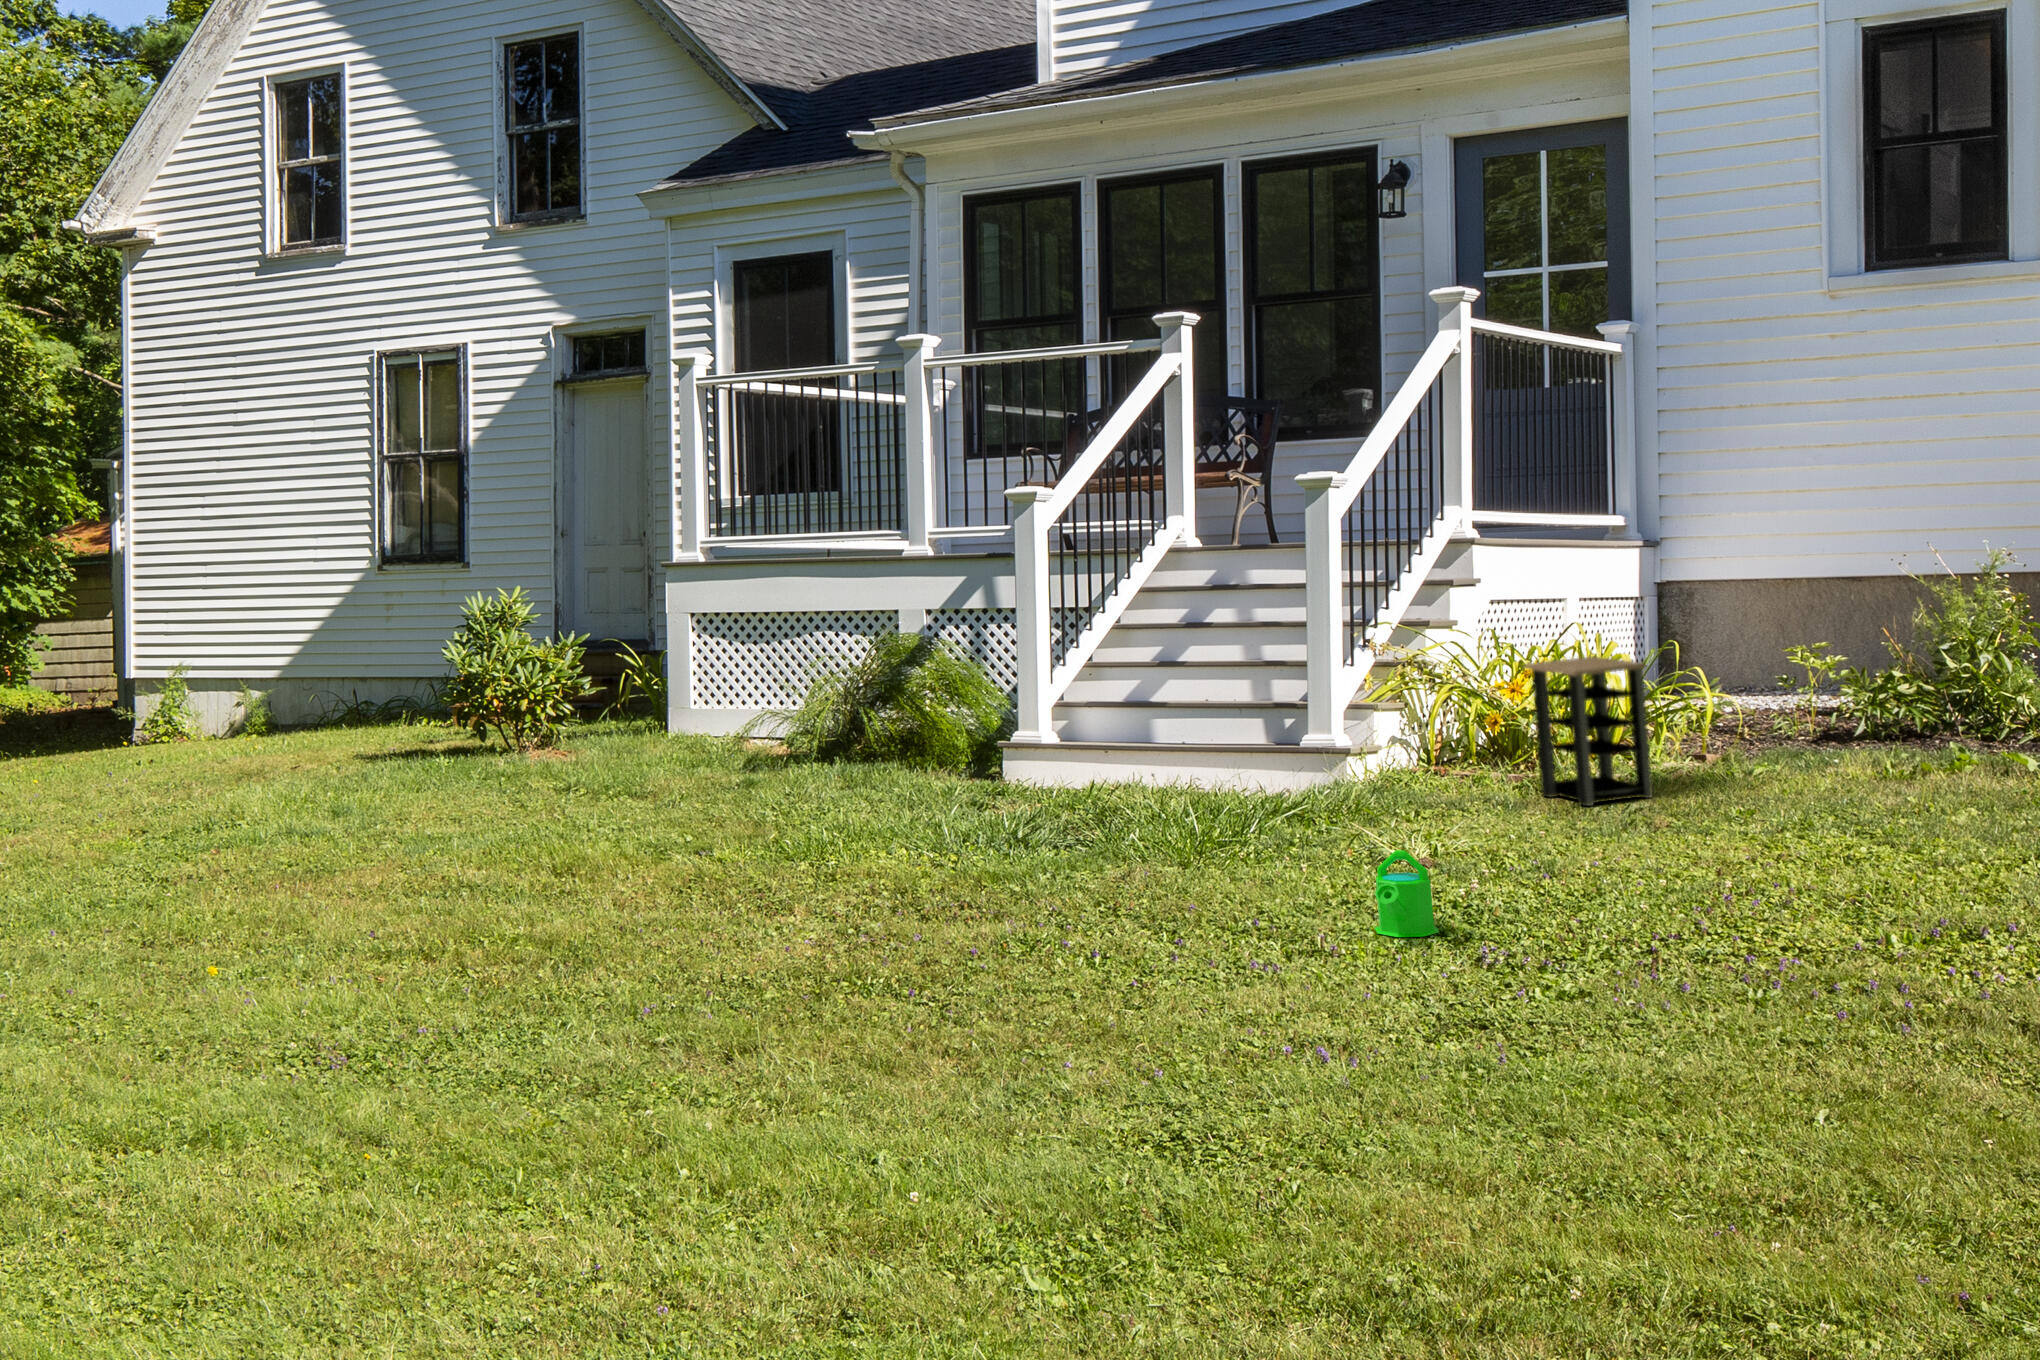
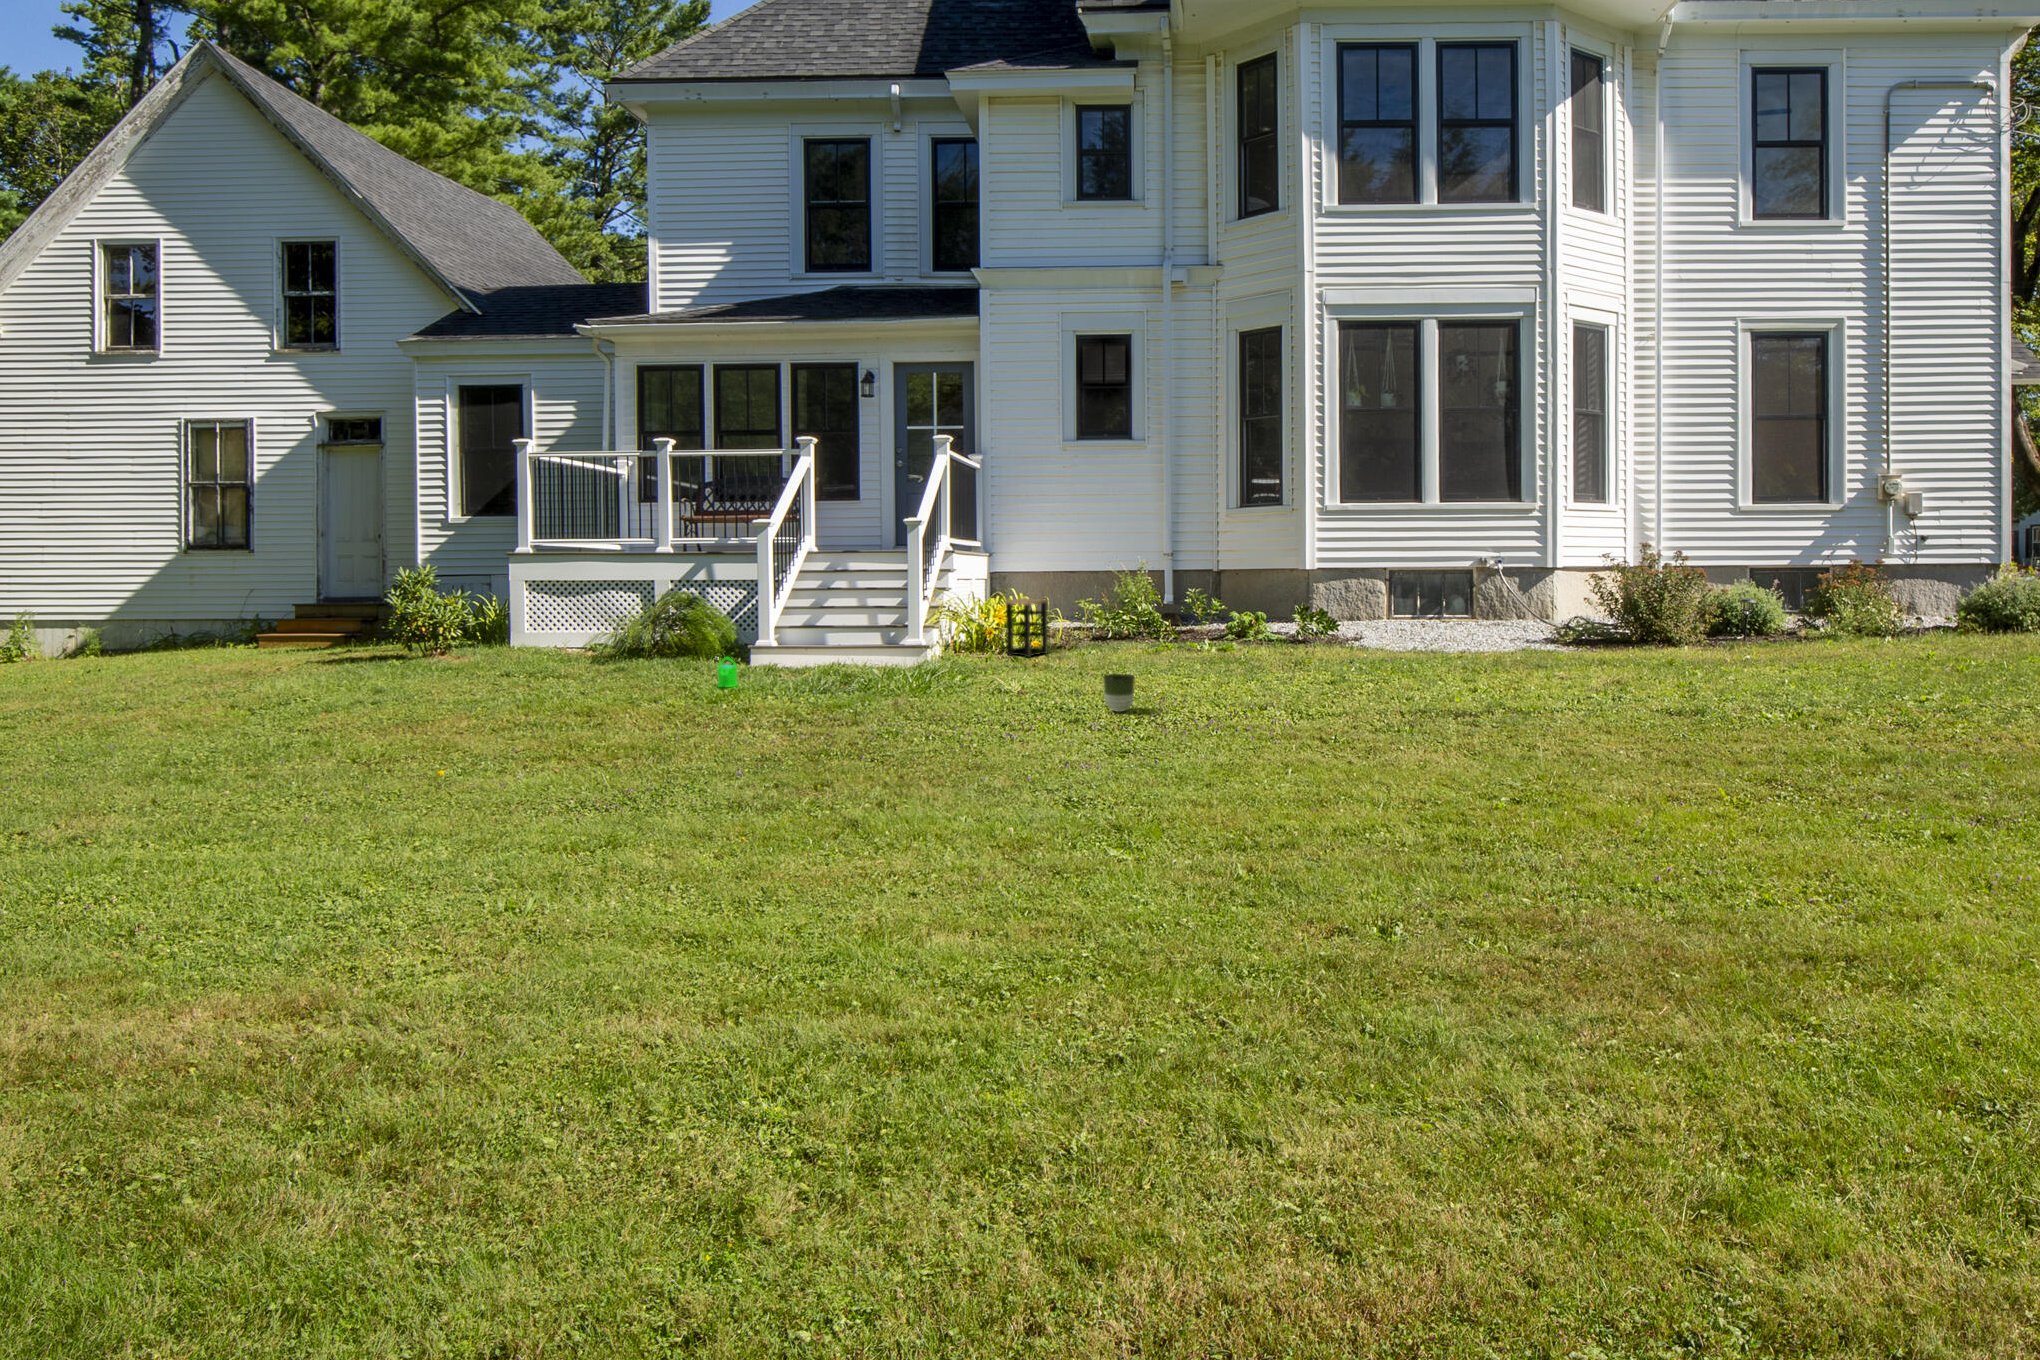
watering can: present [1375,850,1439,937] -> present [717,657,737,687]
planter: none [1583,888,1682,999] -> present [1103,674,1135,712]

